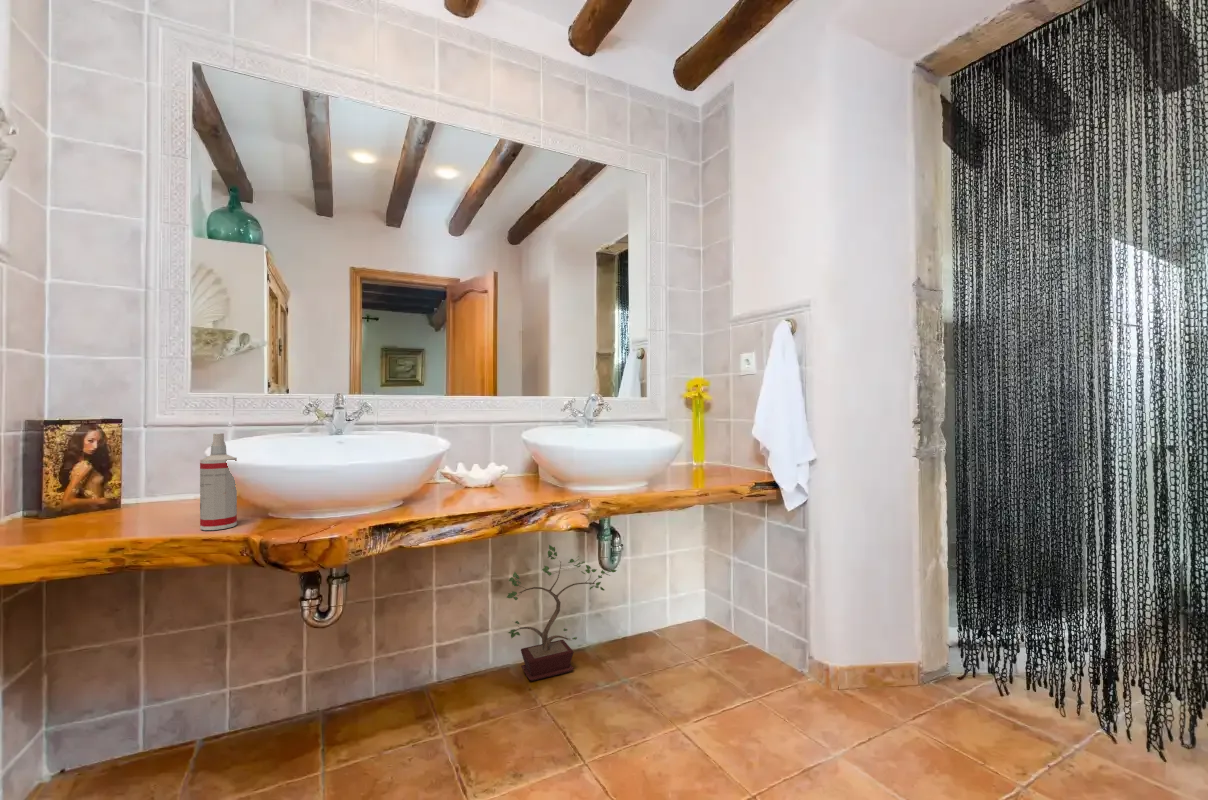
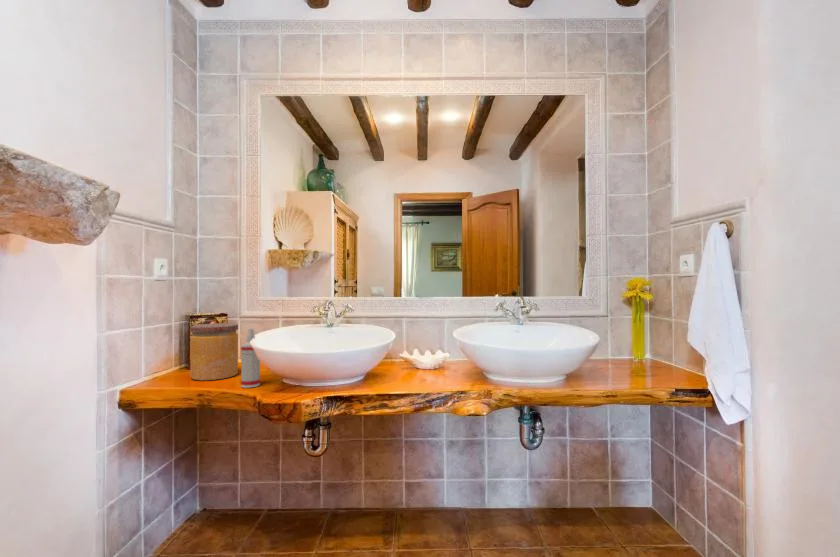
jar: none [65,431,167,531] -> present [190,323,238,380]
potted plant: present [507,545,616,681] -> none [452,417,548,526]

